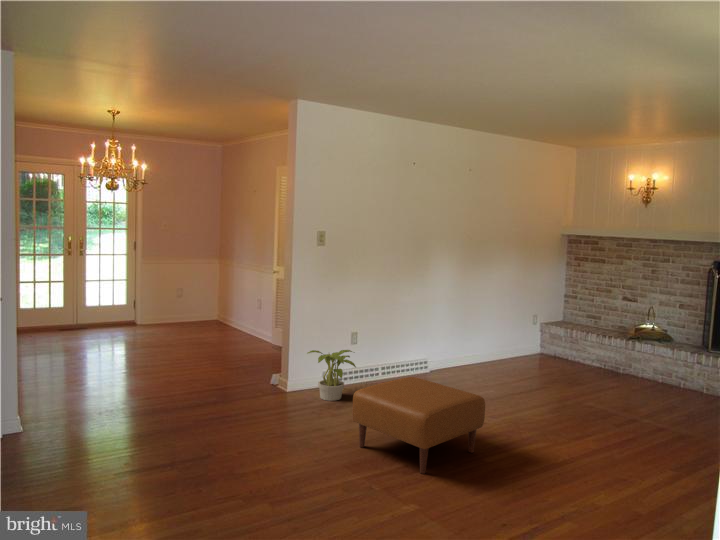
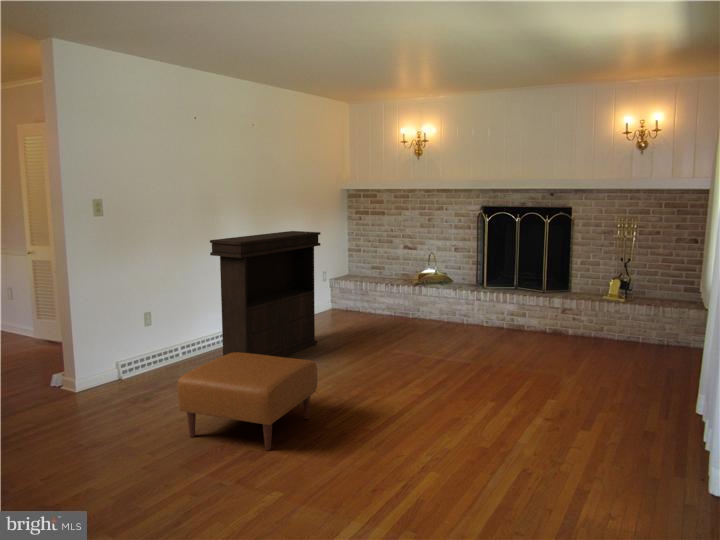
console table: none [411,272,523,399] -> present [210,231,320,357]
potted plant: present [308,350,356,401] -> none [99,333,161,394]

